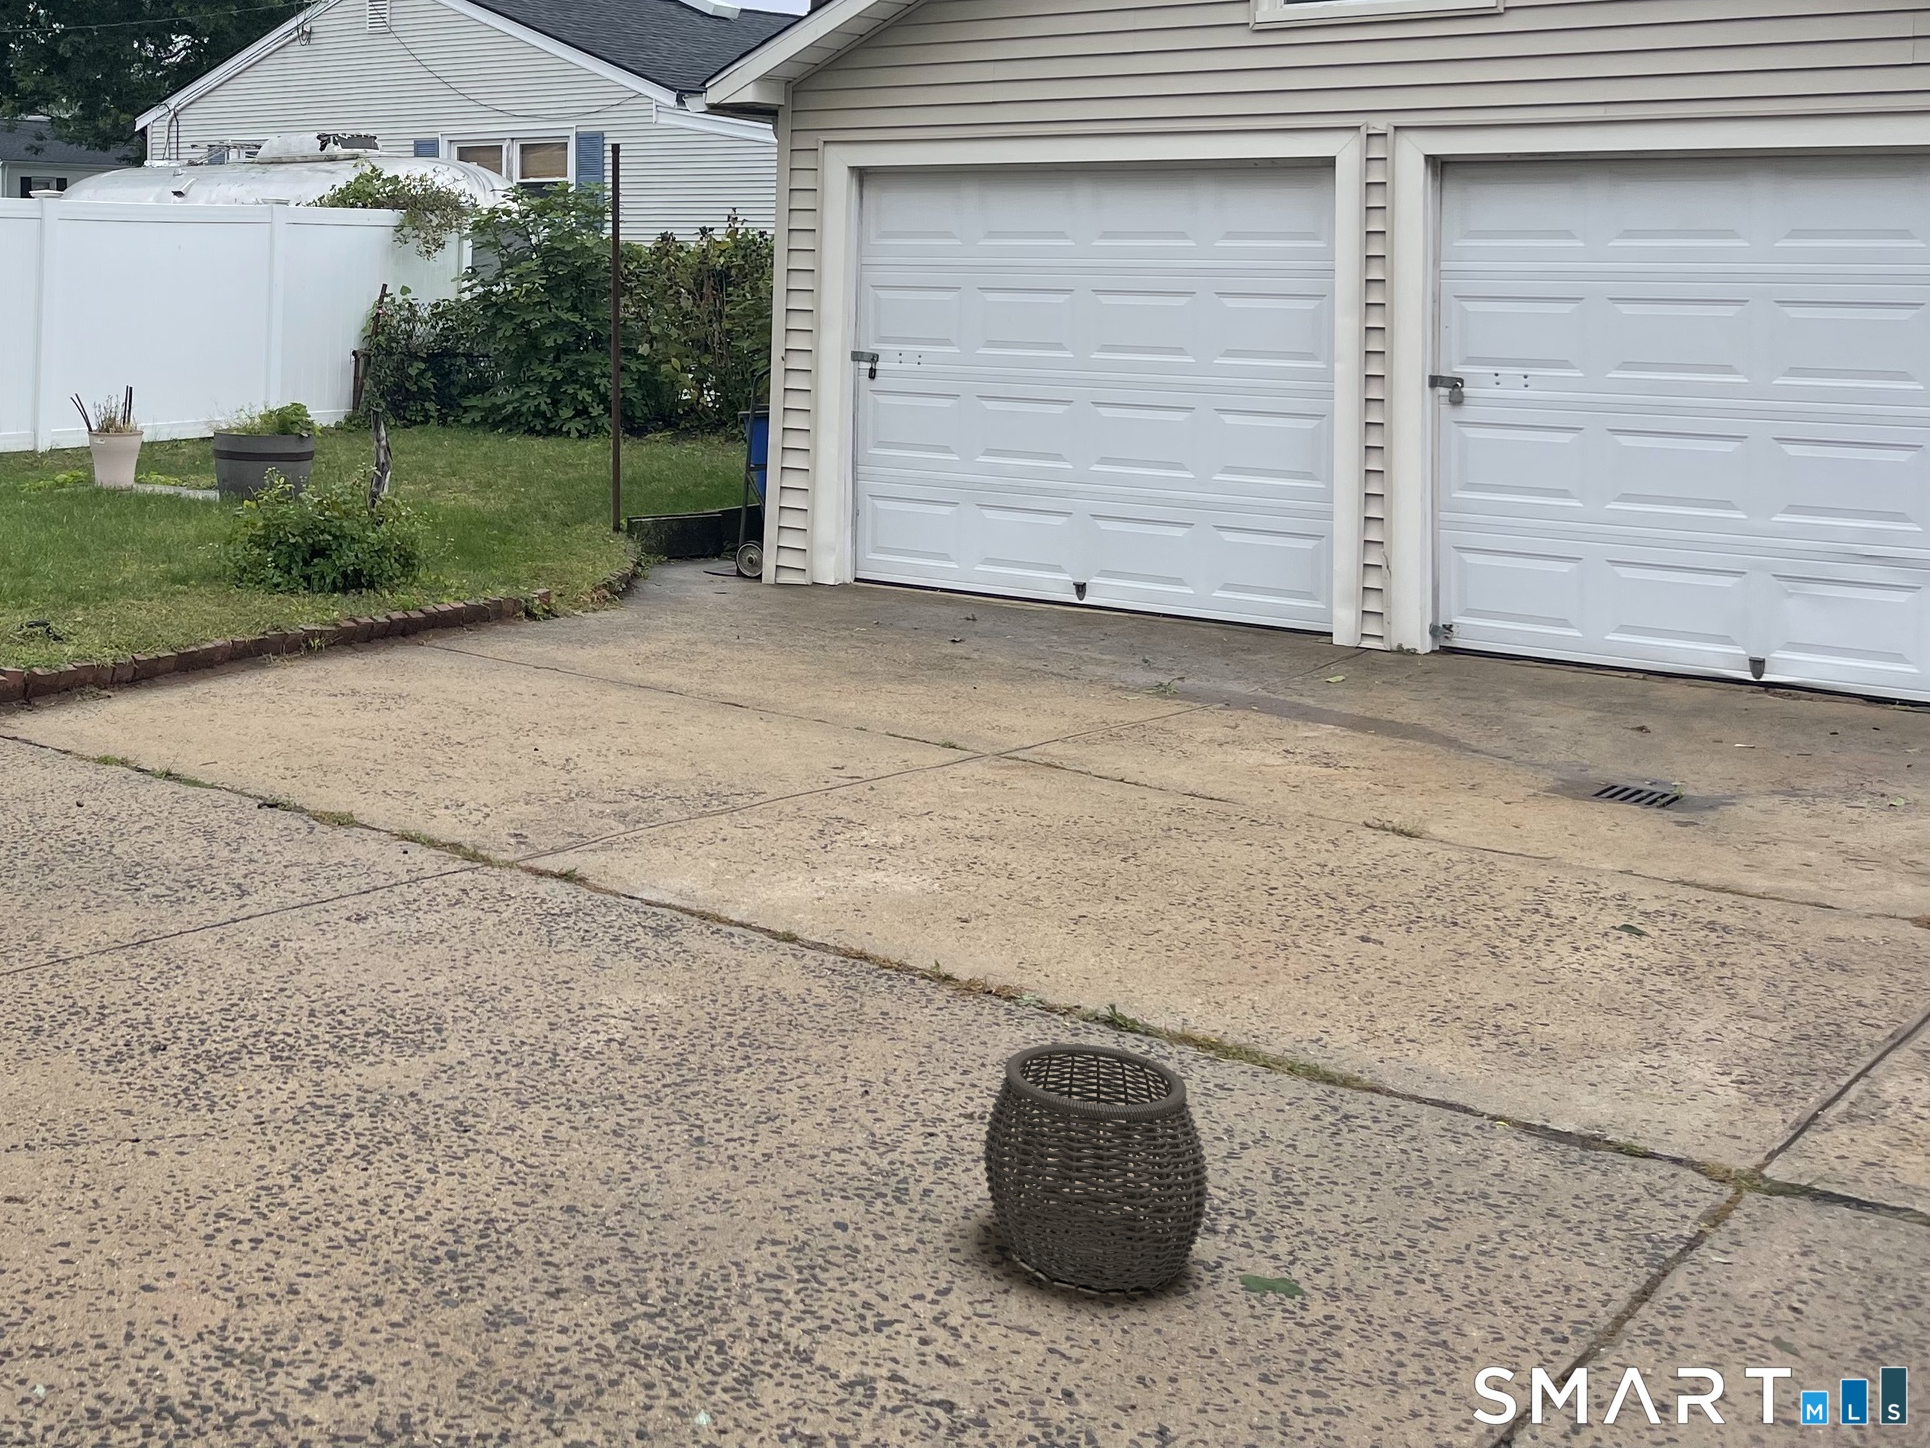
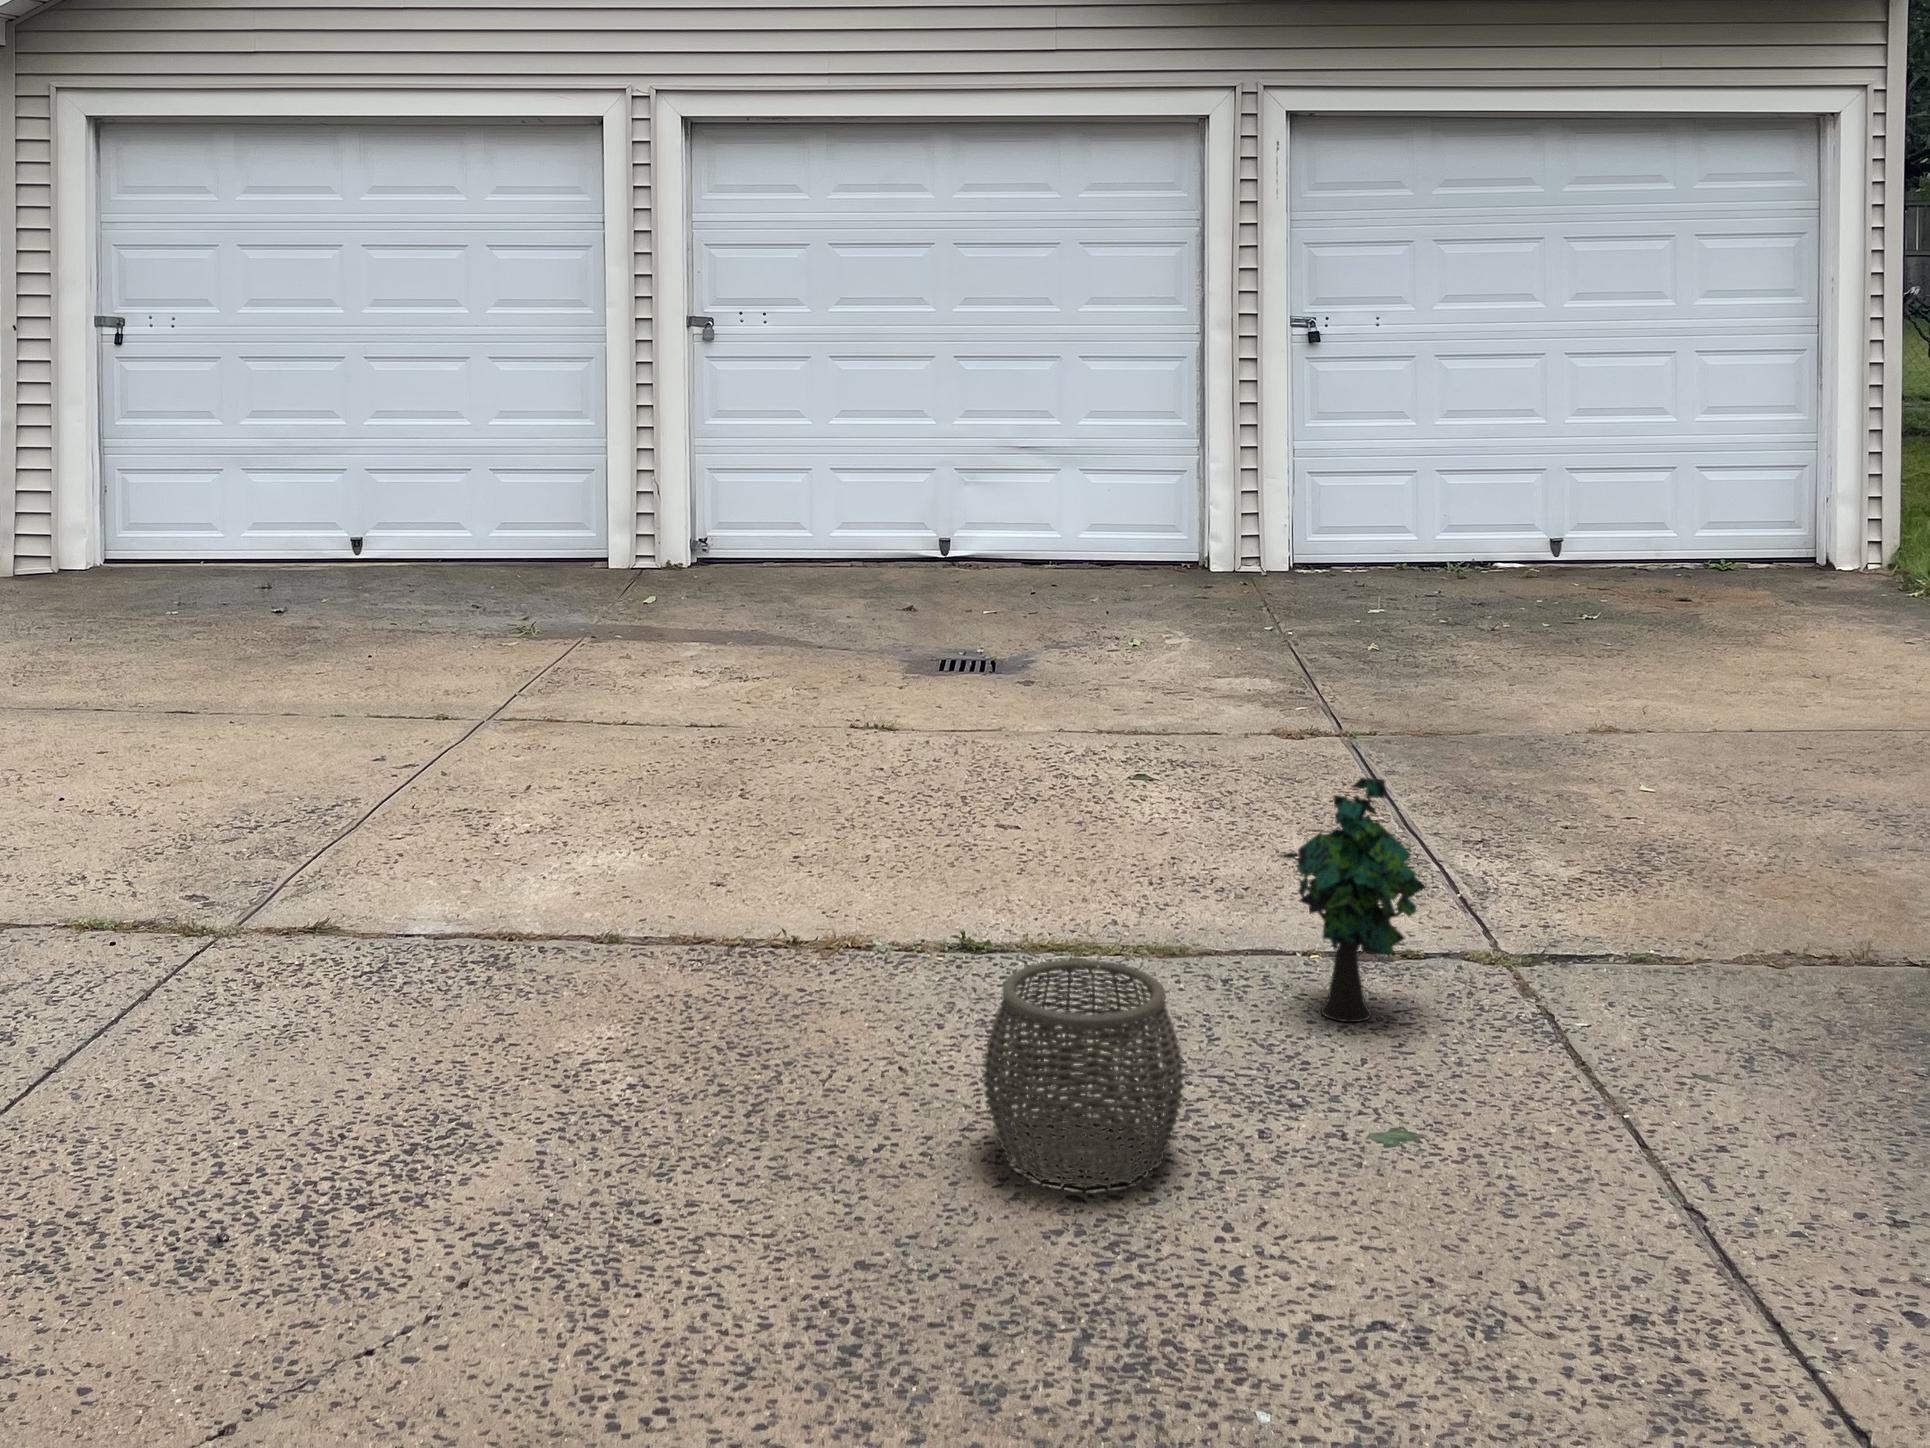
decorative plant: none [1523,952,1715,1252] -> present [1279,777,1425,1022]

